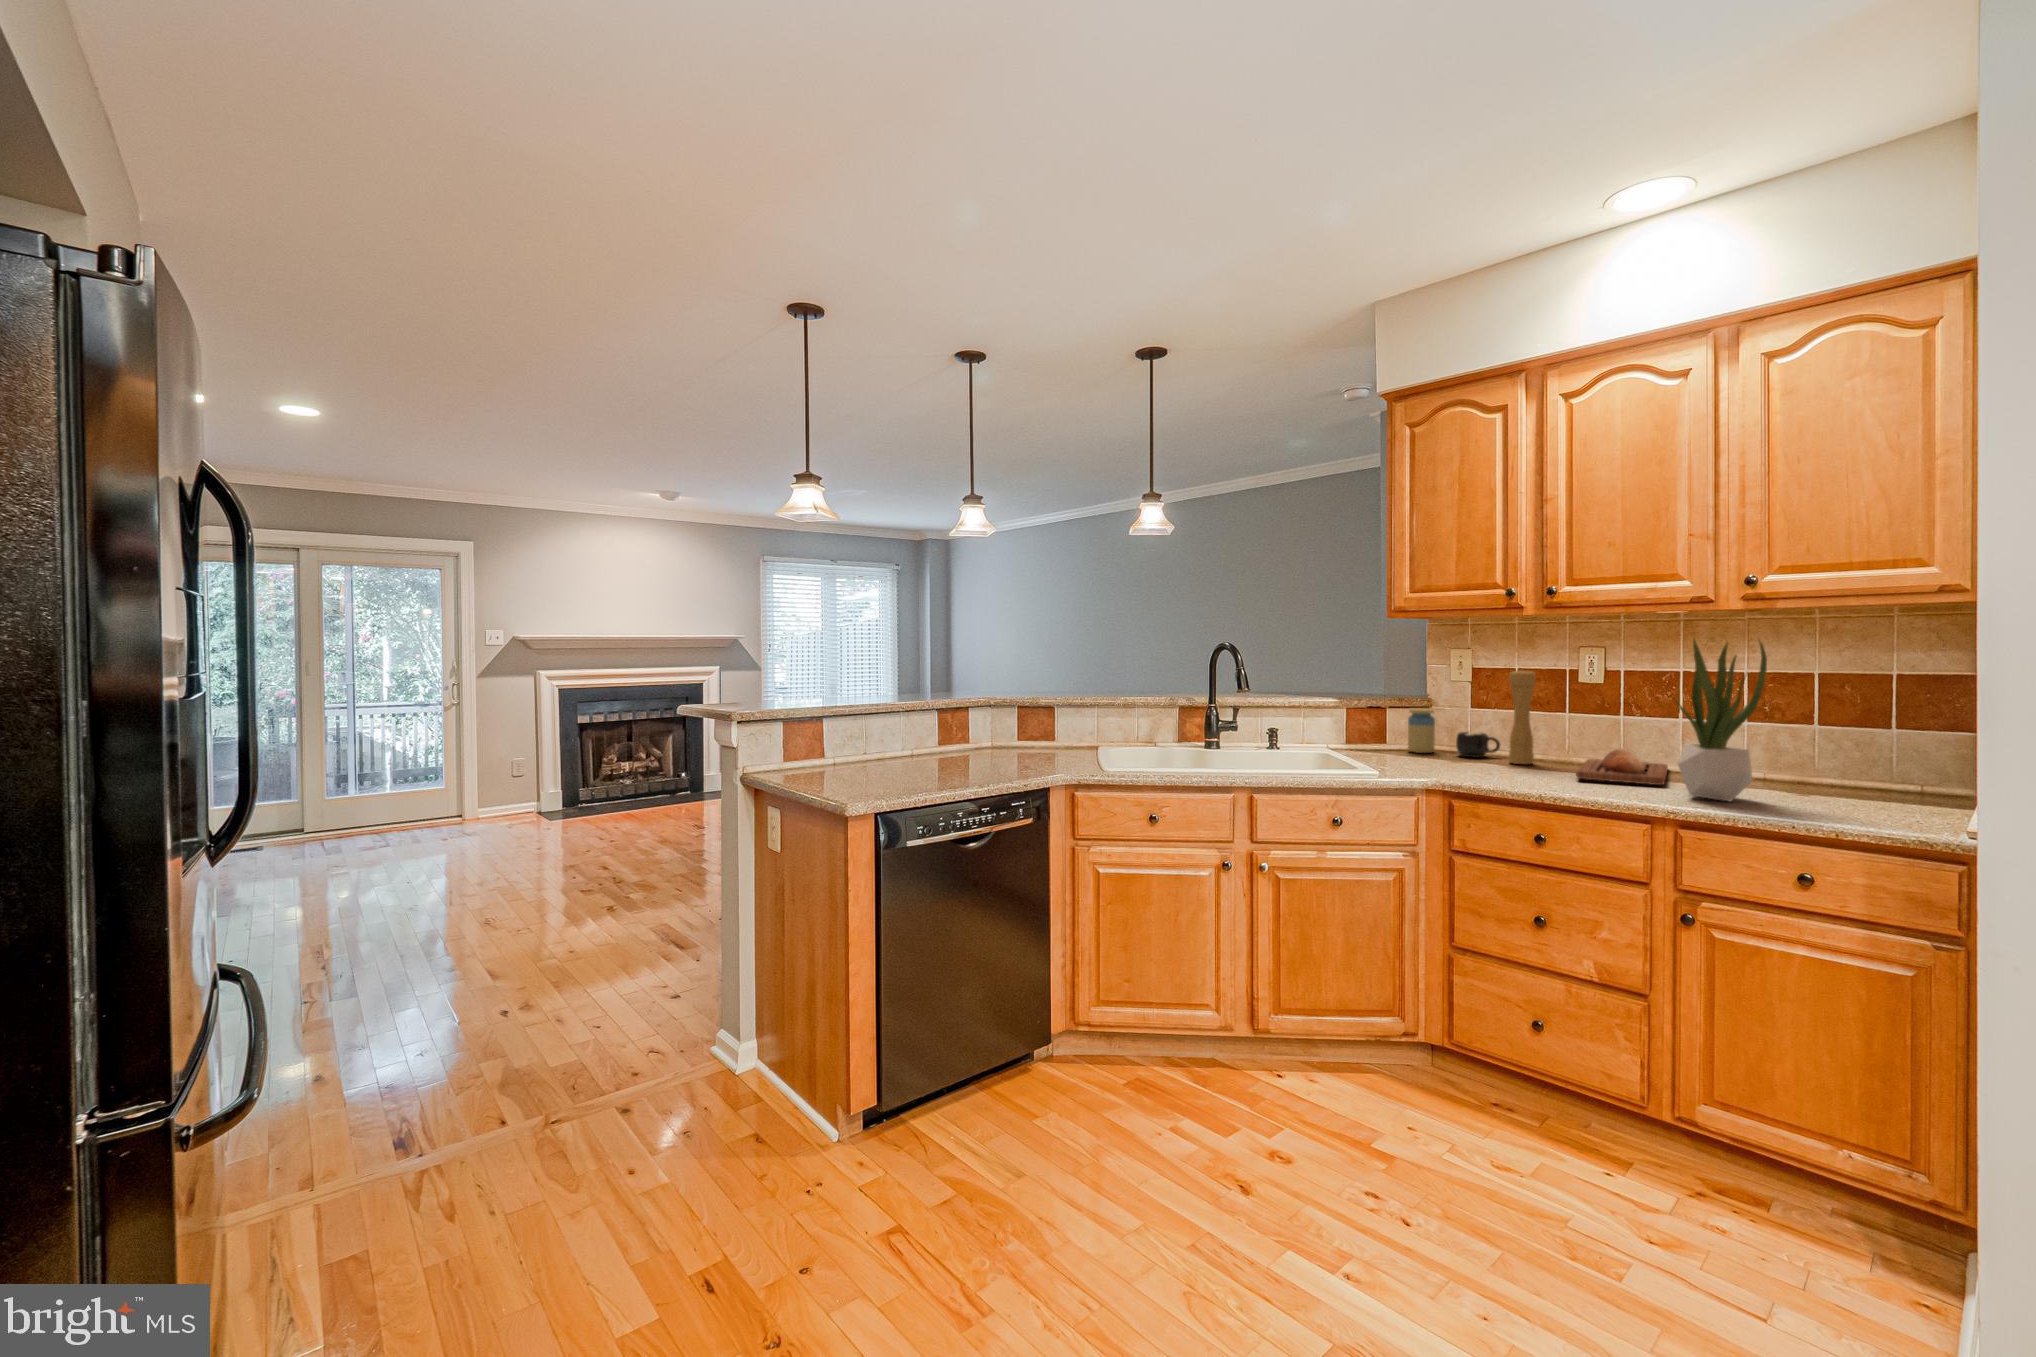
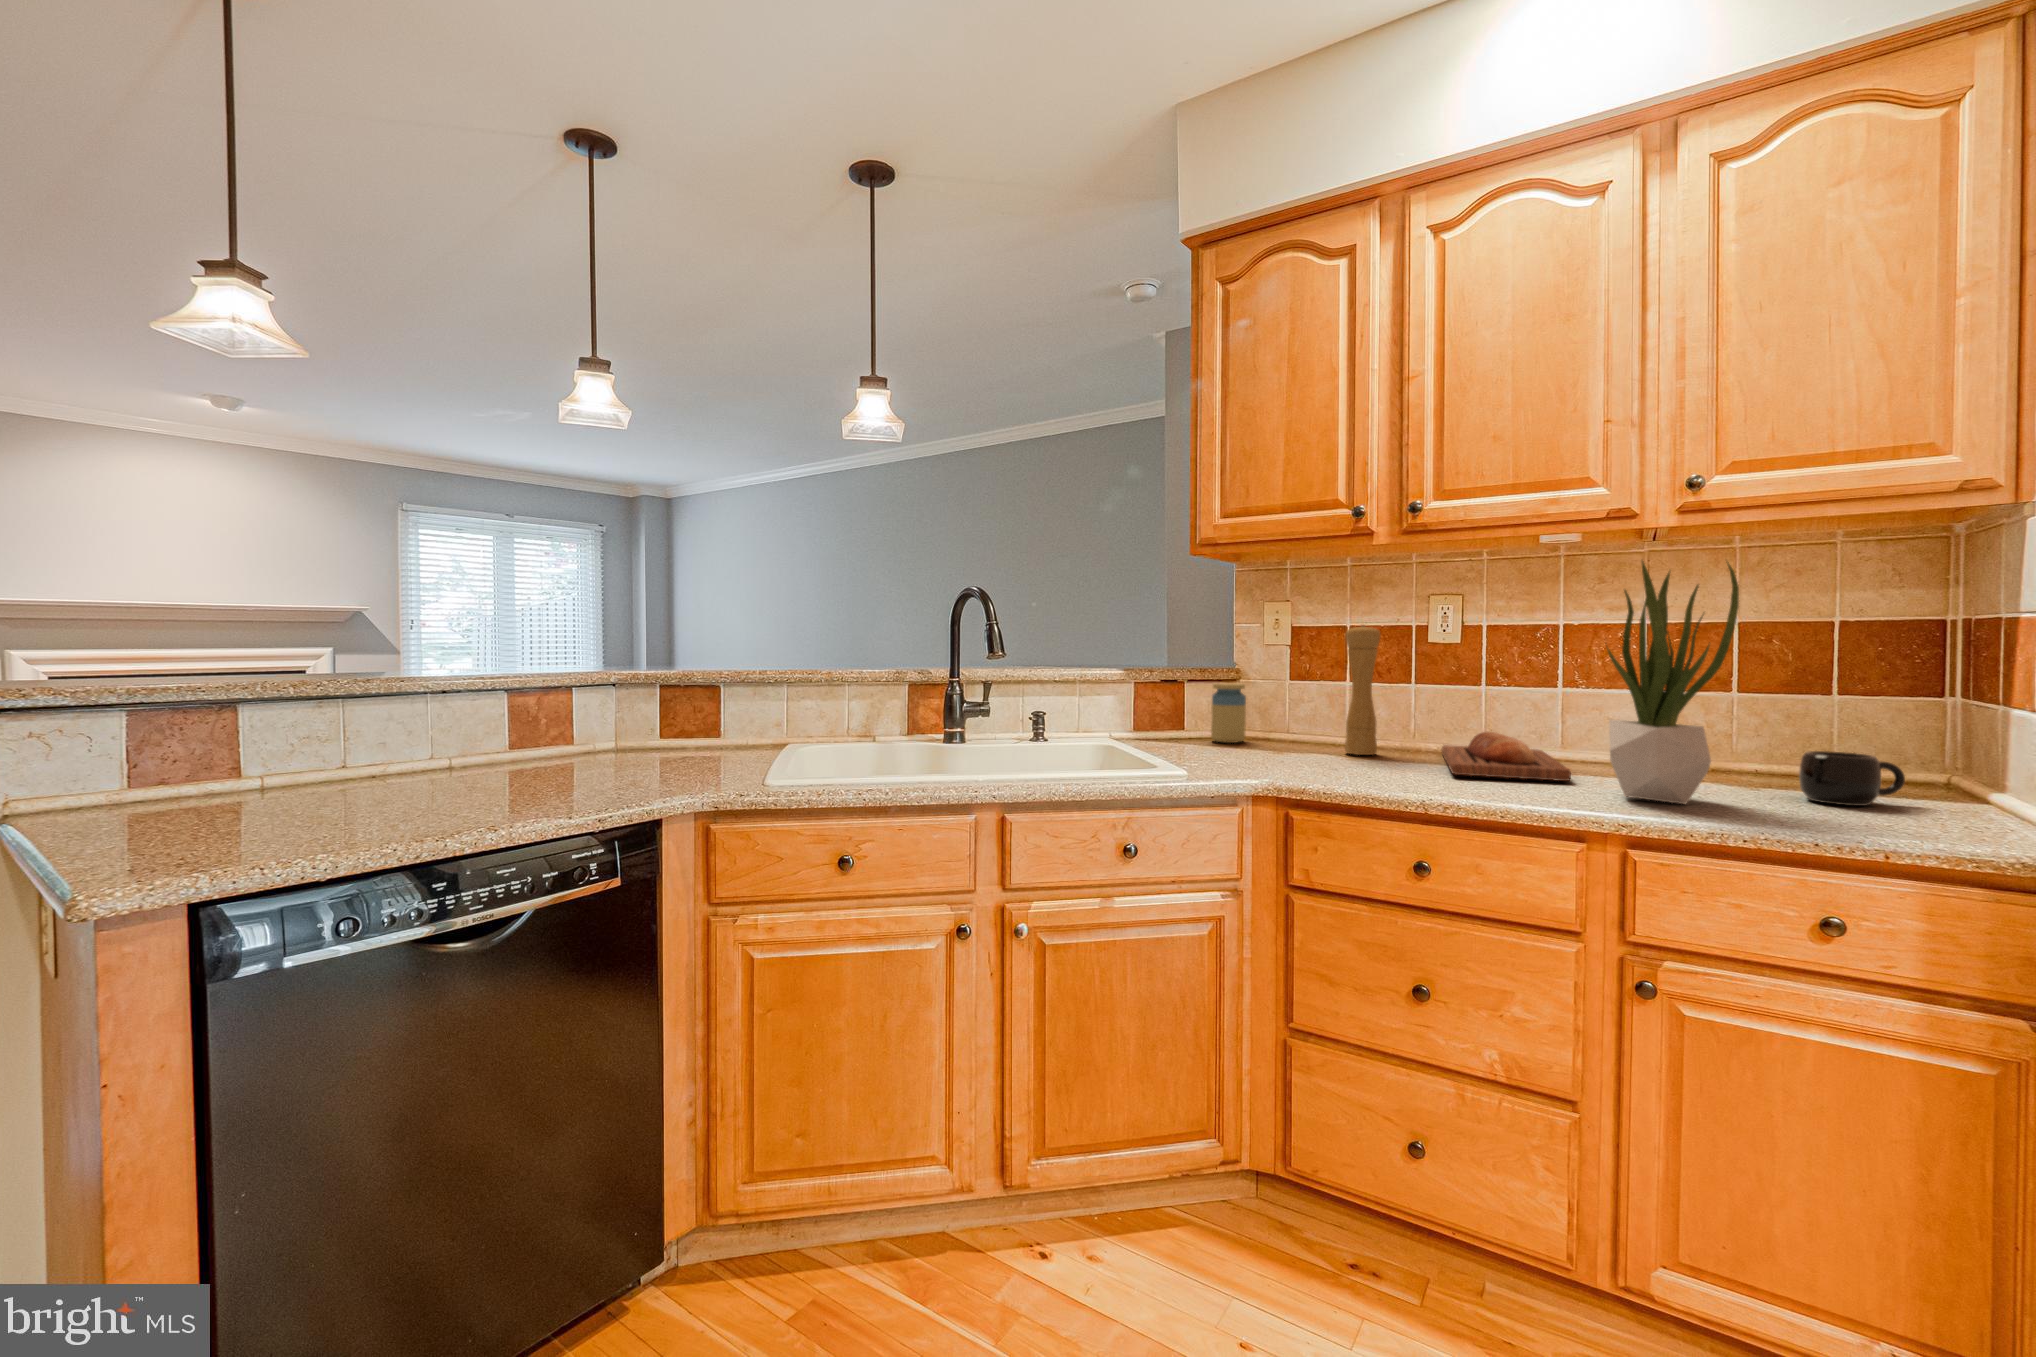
mug: present [1456,732,1500,757] -> present [1799,751,1905,806]

